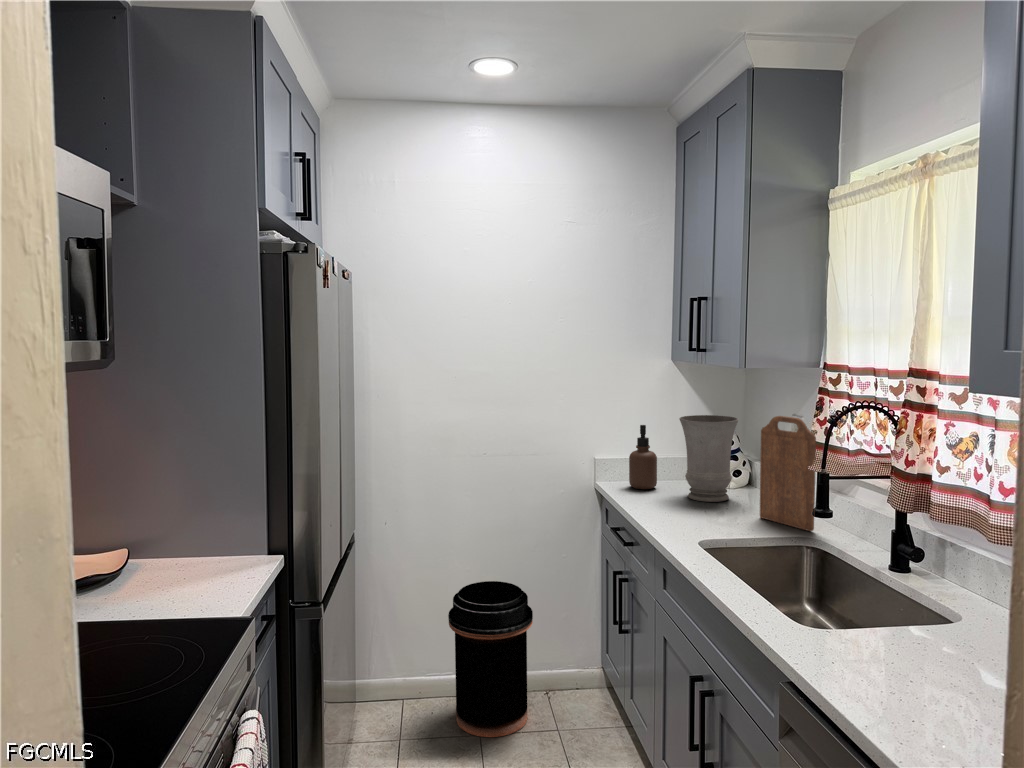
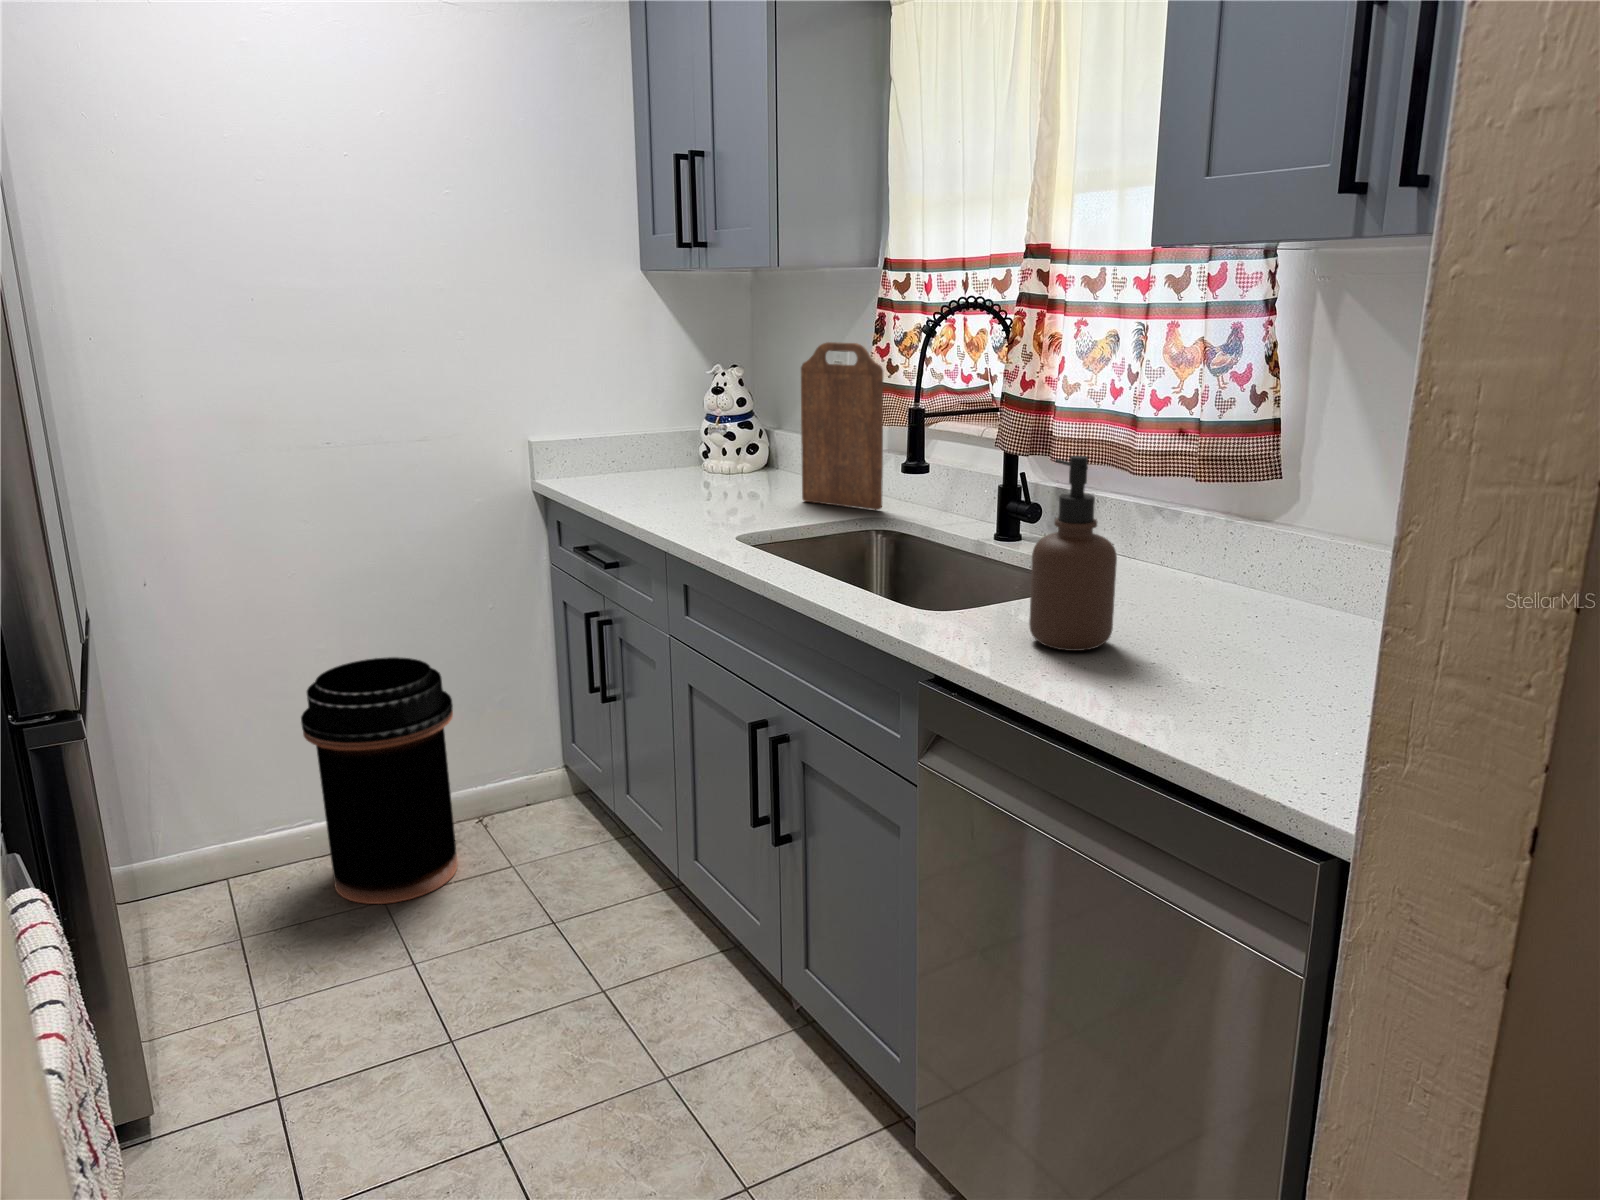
vase: present [679,415,739,502] -> none [667,356,757,490]
soap dispenser: present [629,425,657,489] -> present [1029,455,1117,651]

